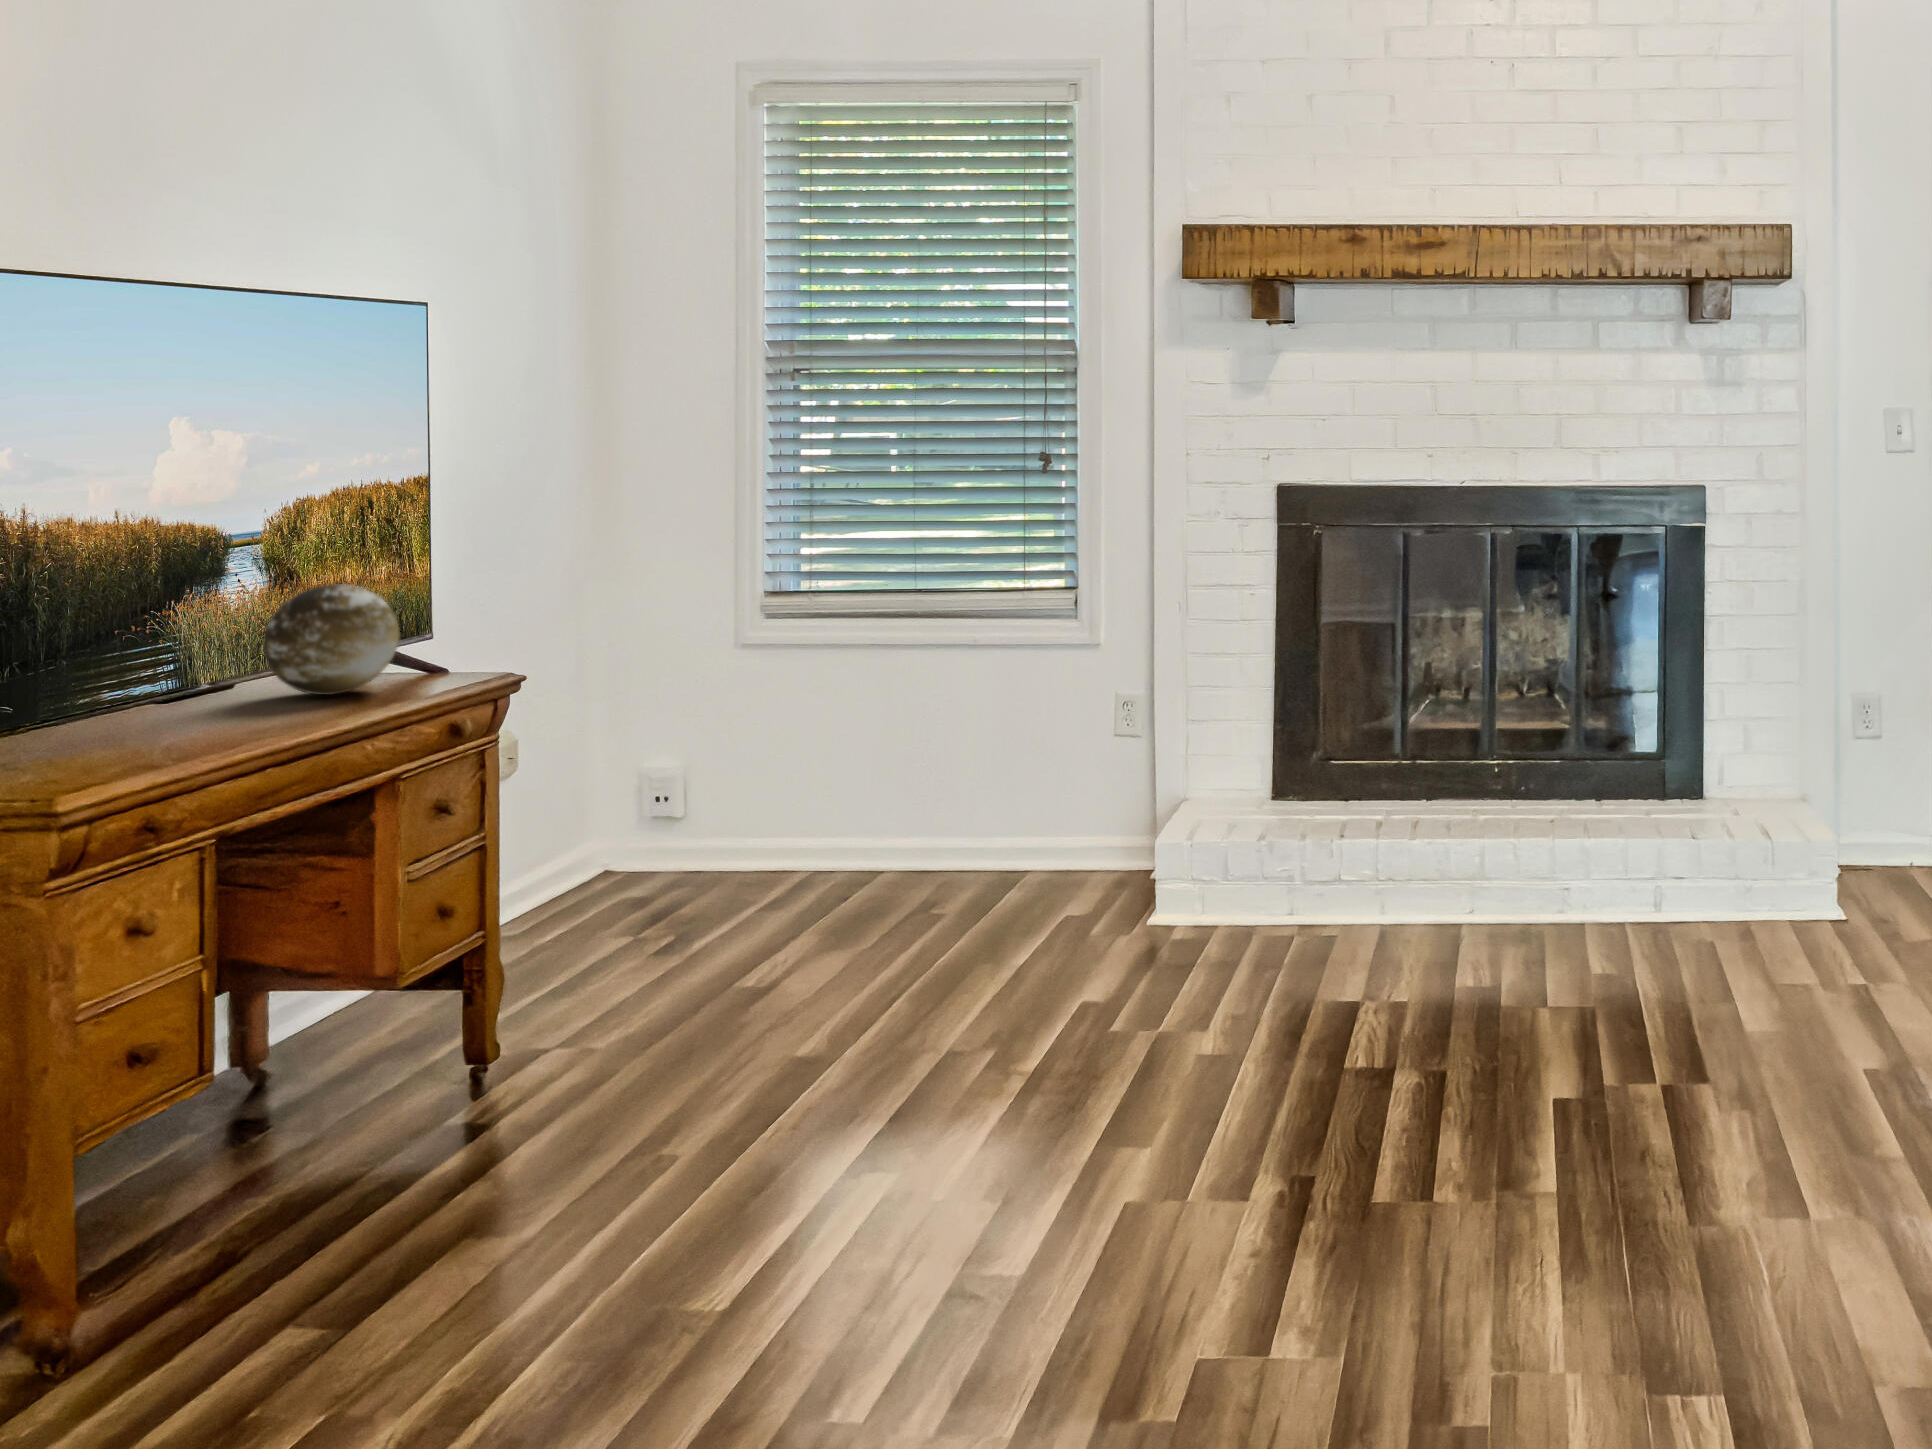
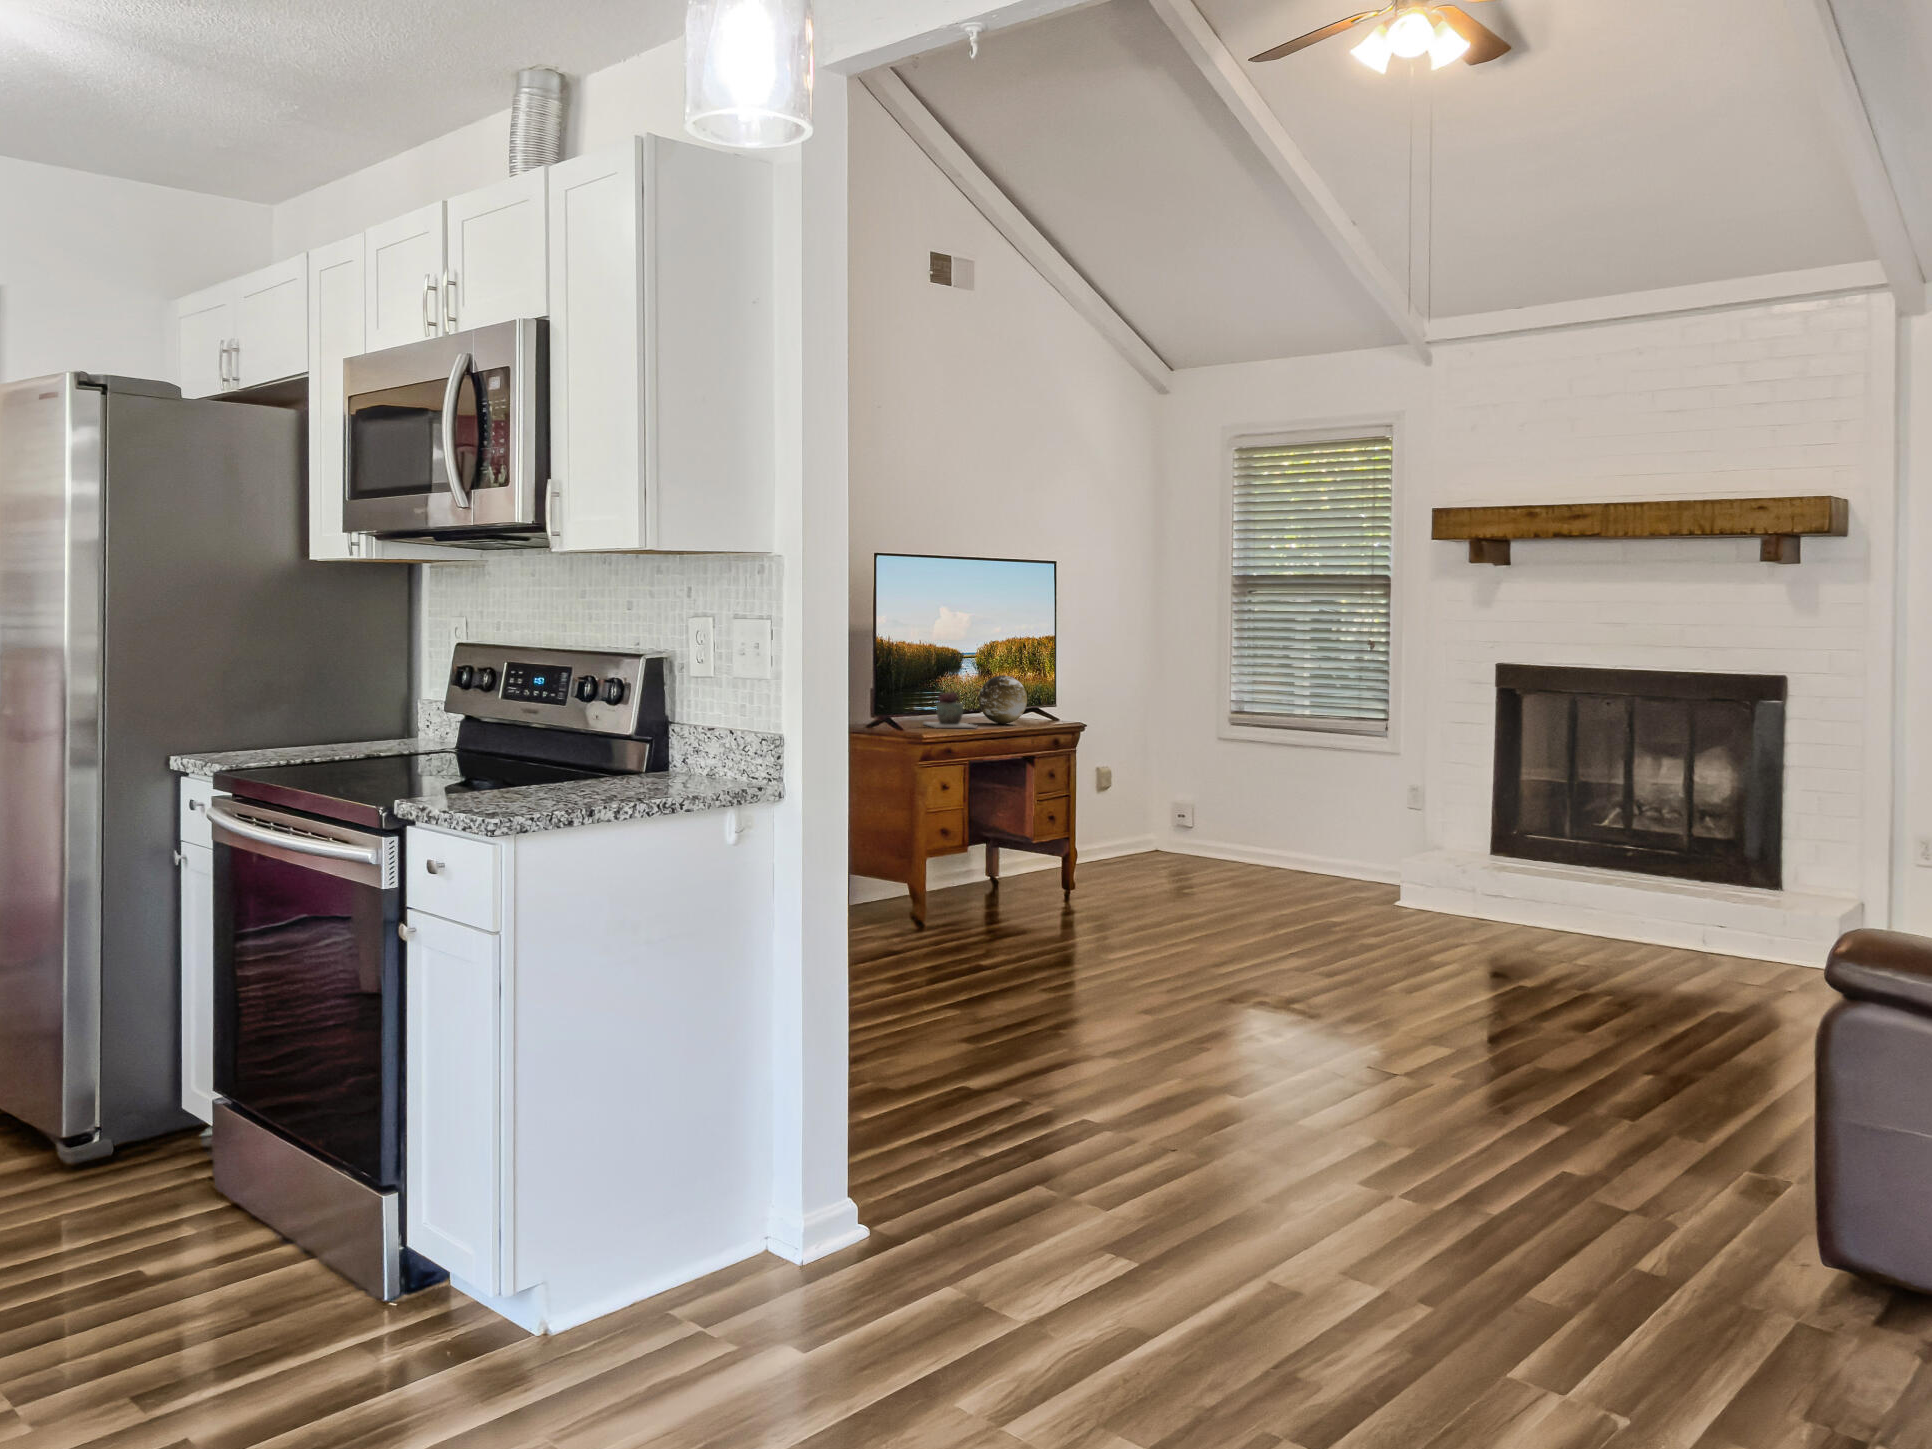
succulent plant: none [85,648,268,755] -> present [923,692,977,728]

